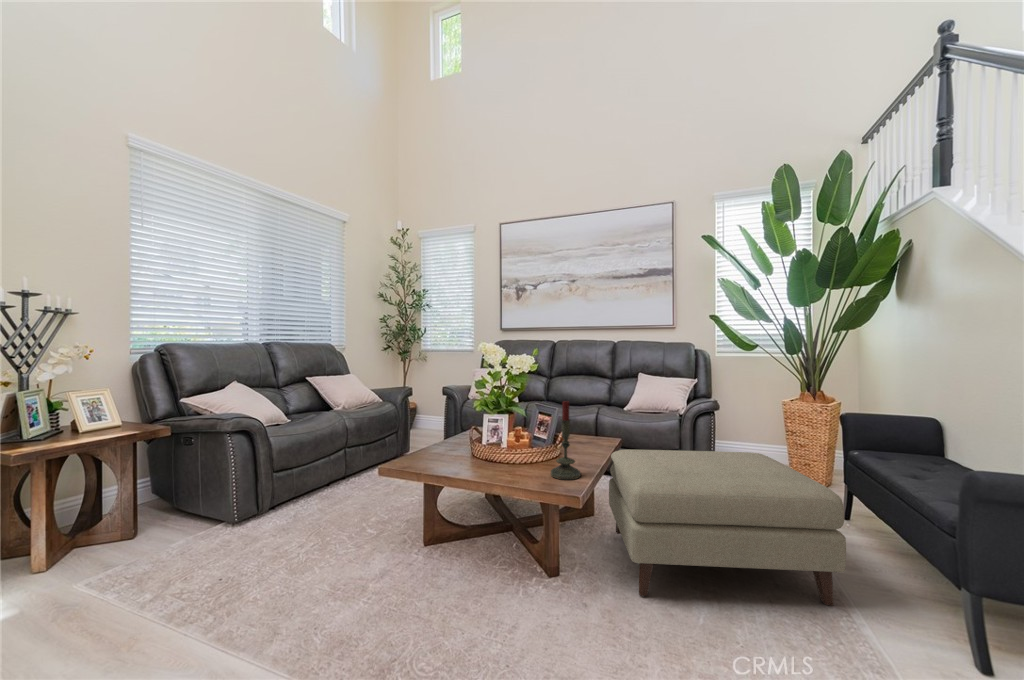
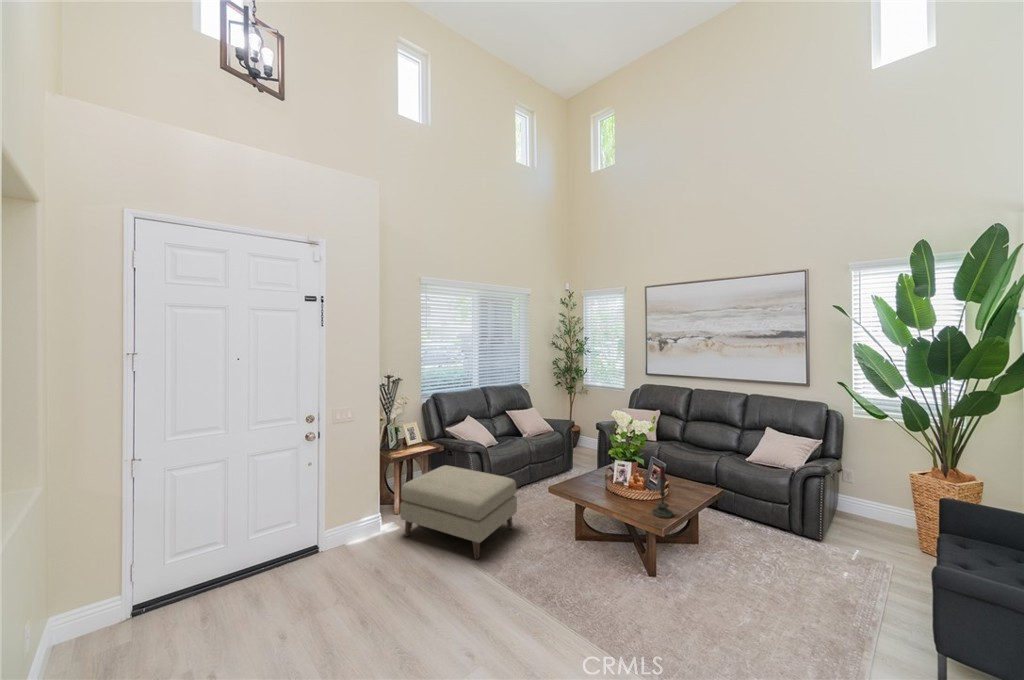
ottoman: present [609,450,846,606] -> present [400,466,517,559]

